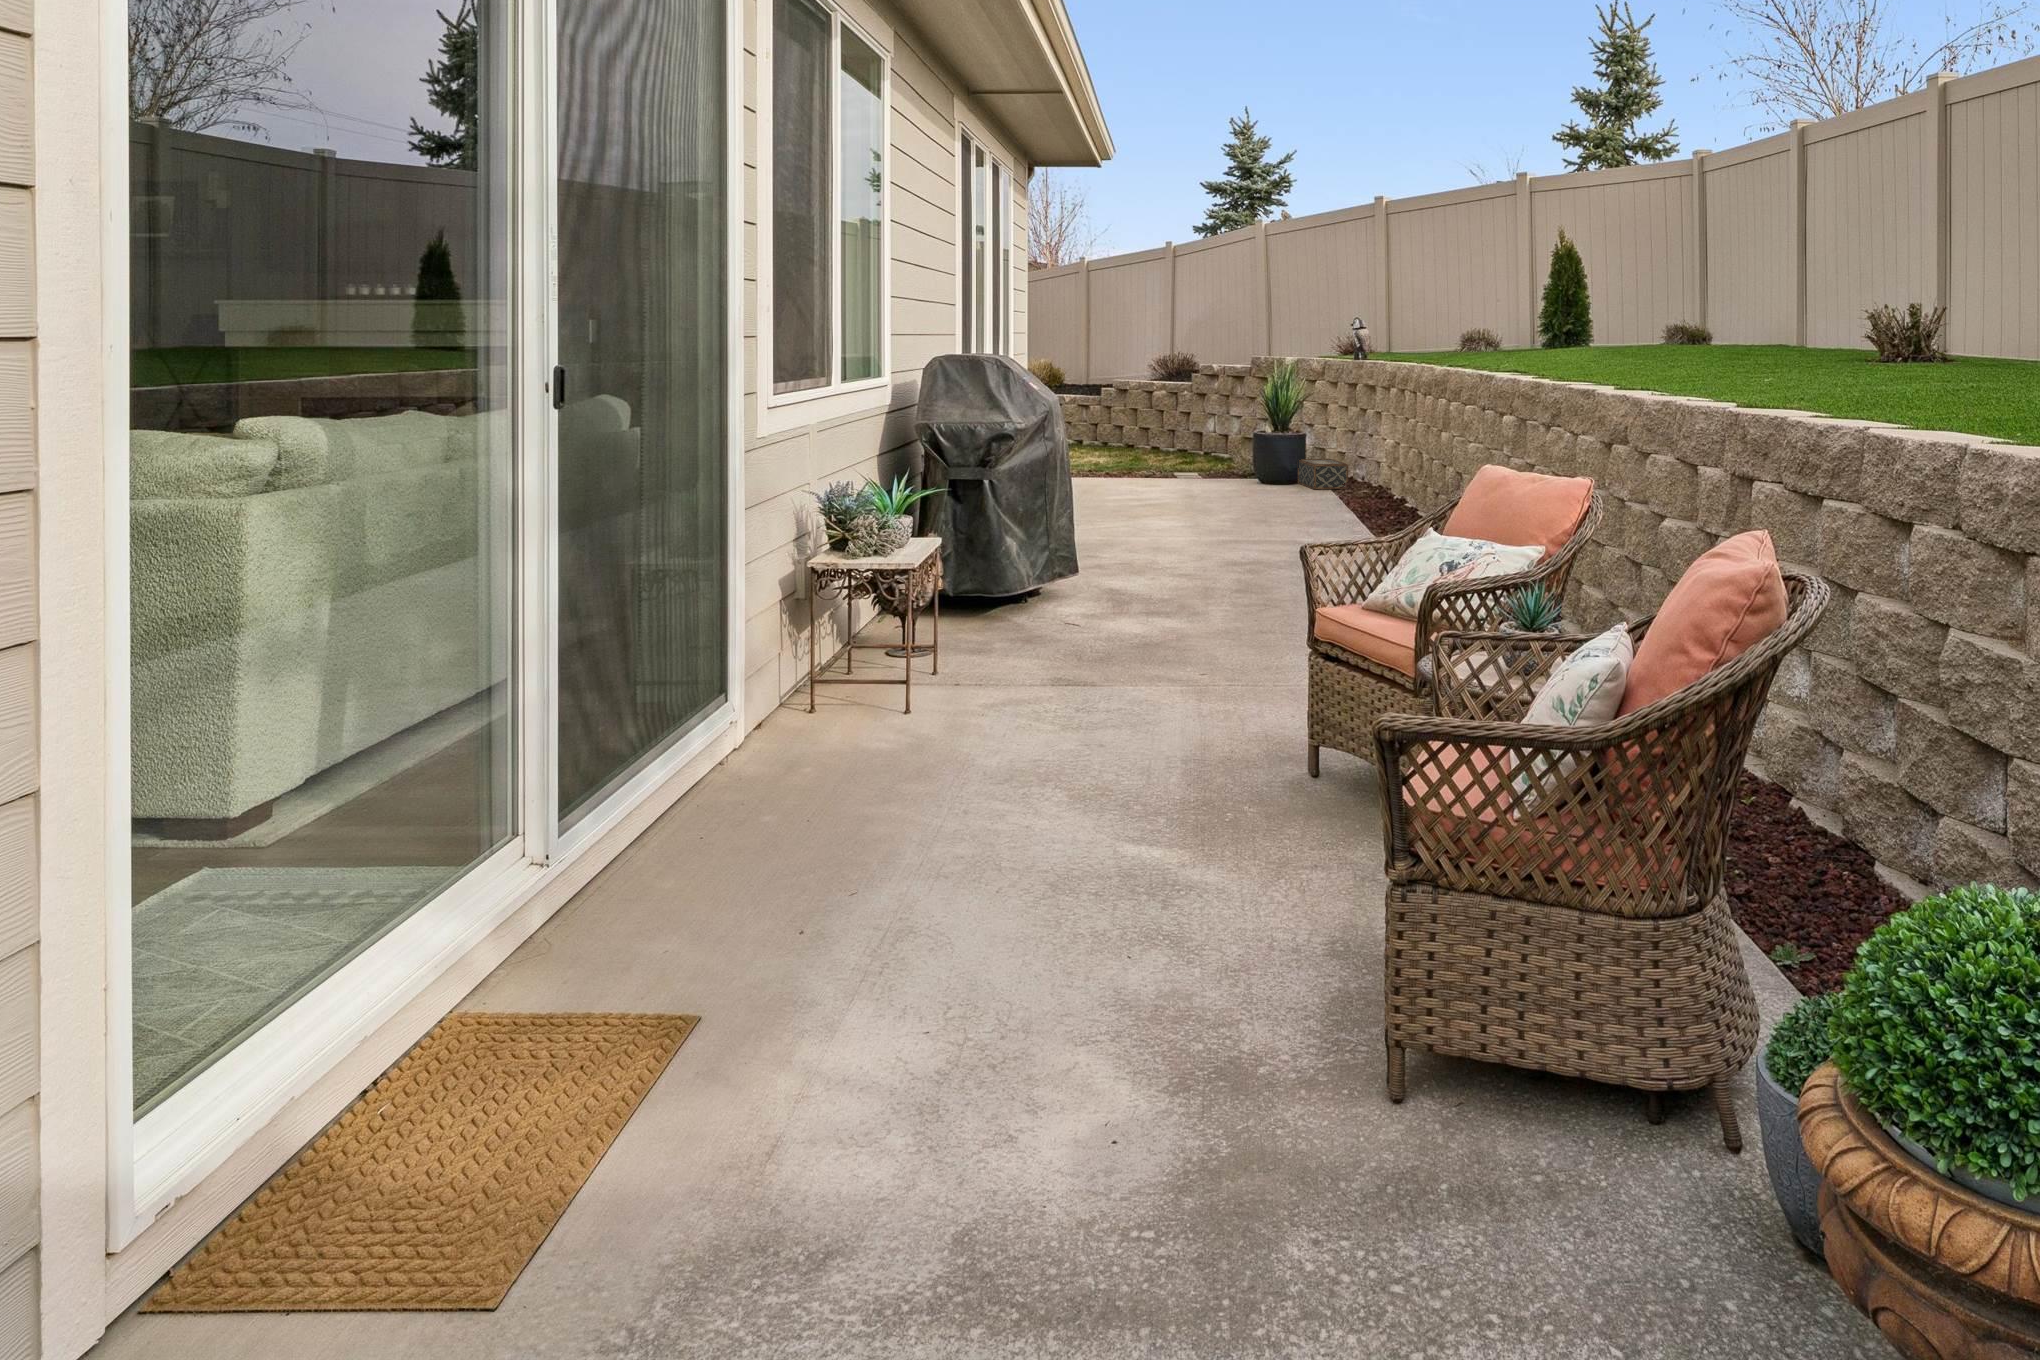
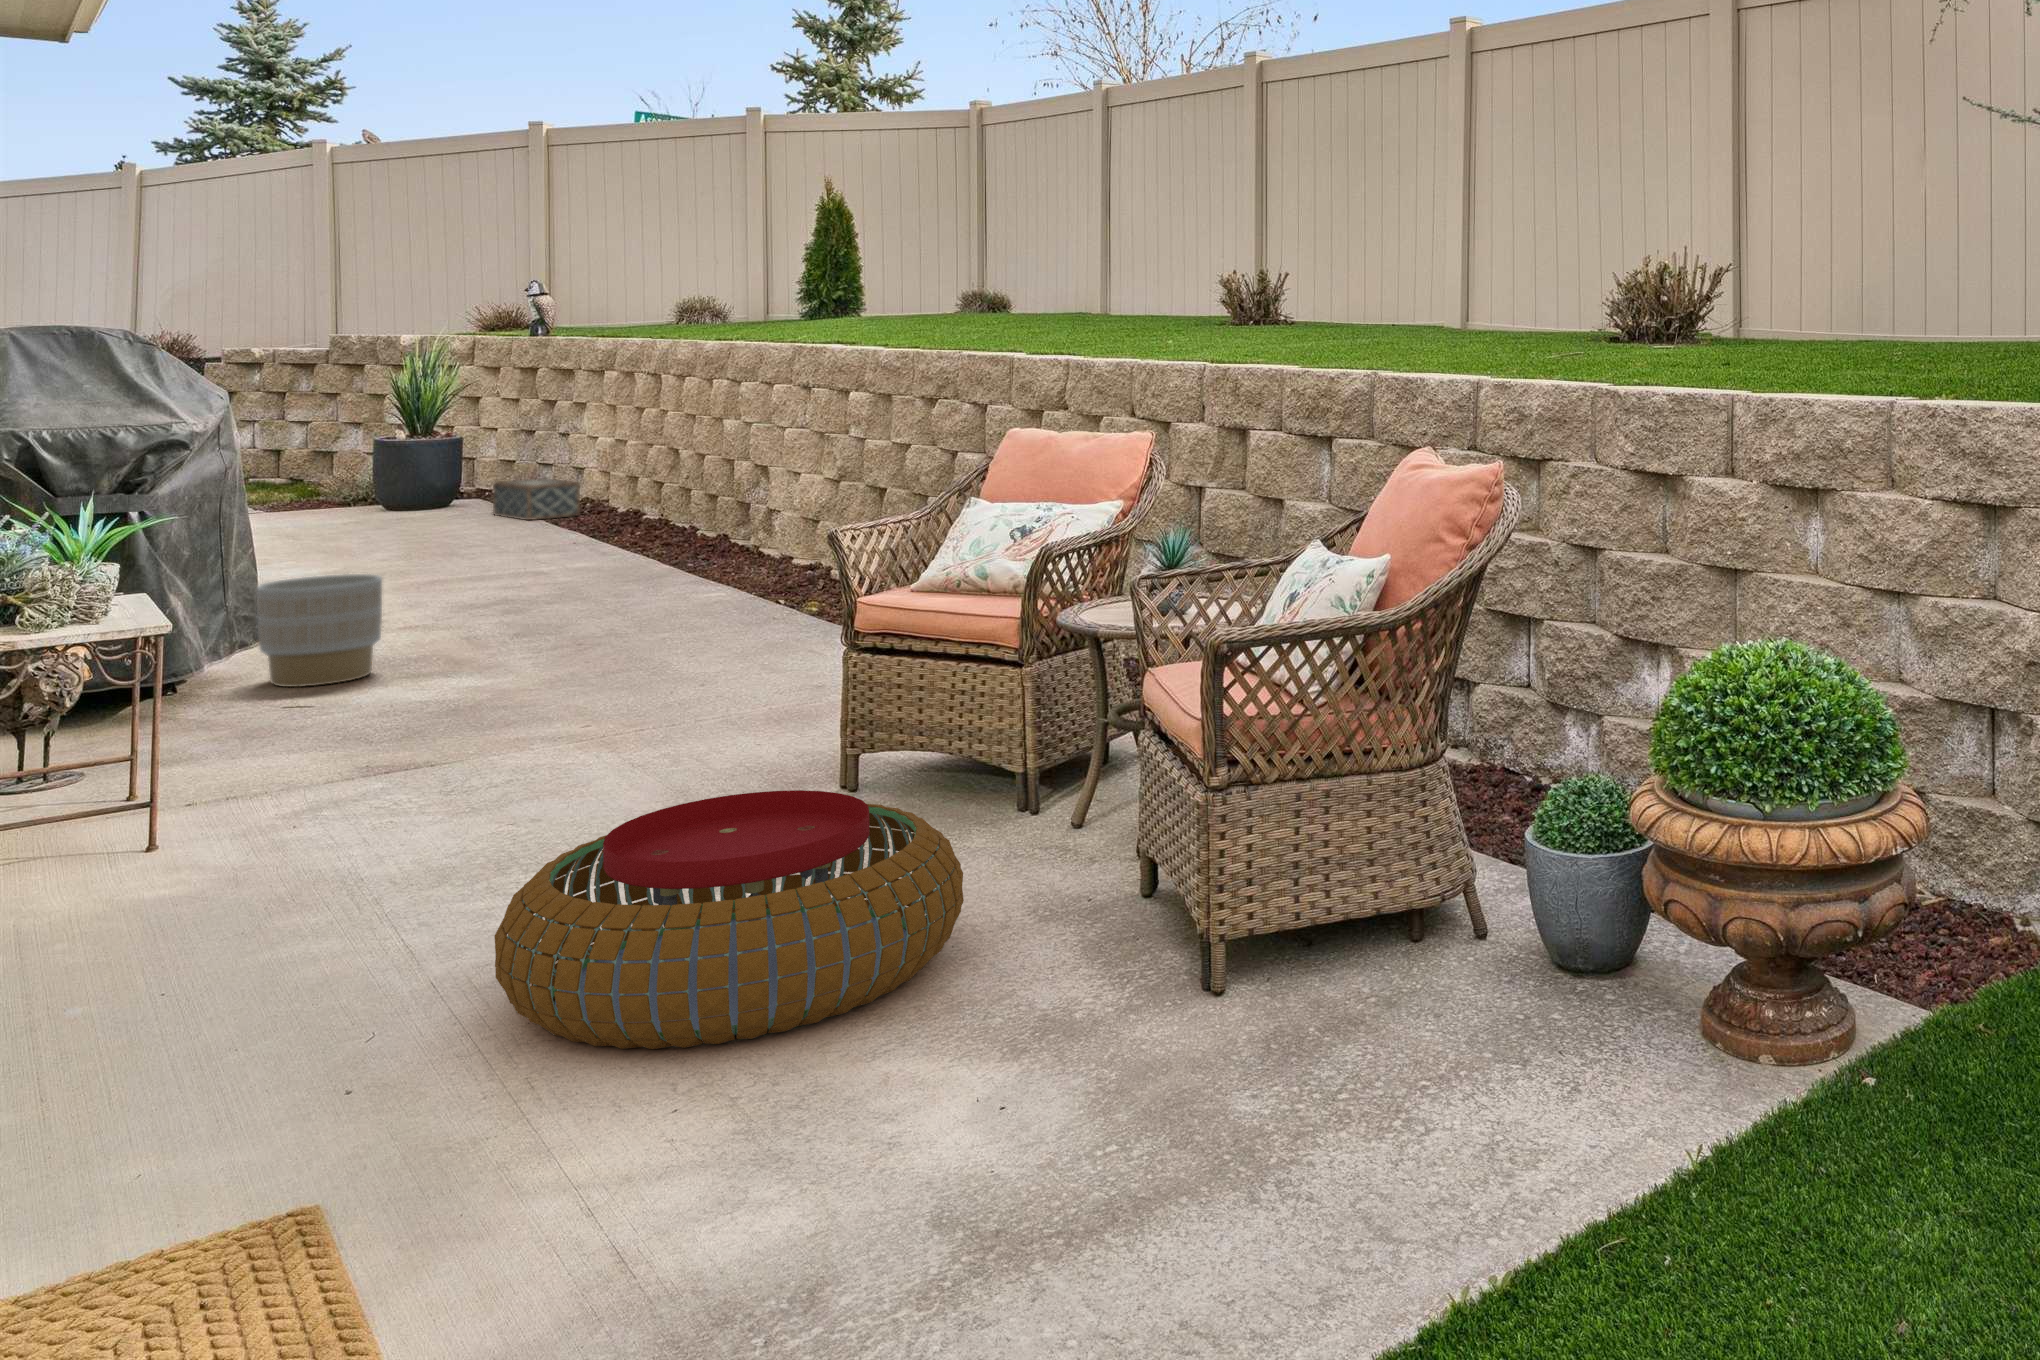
planter: none [1057,532,1127,608] -> present [256,574,382,687]
pouf: none [907,778,1258,1003] -> present [495,790,964,1049]

